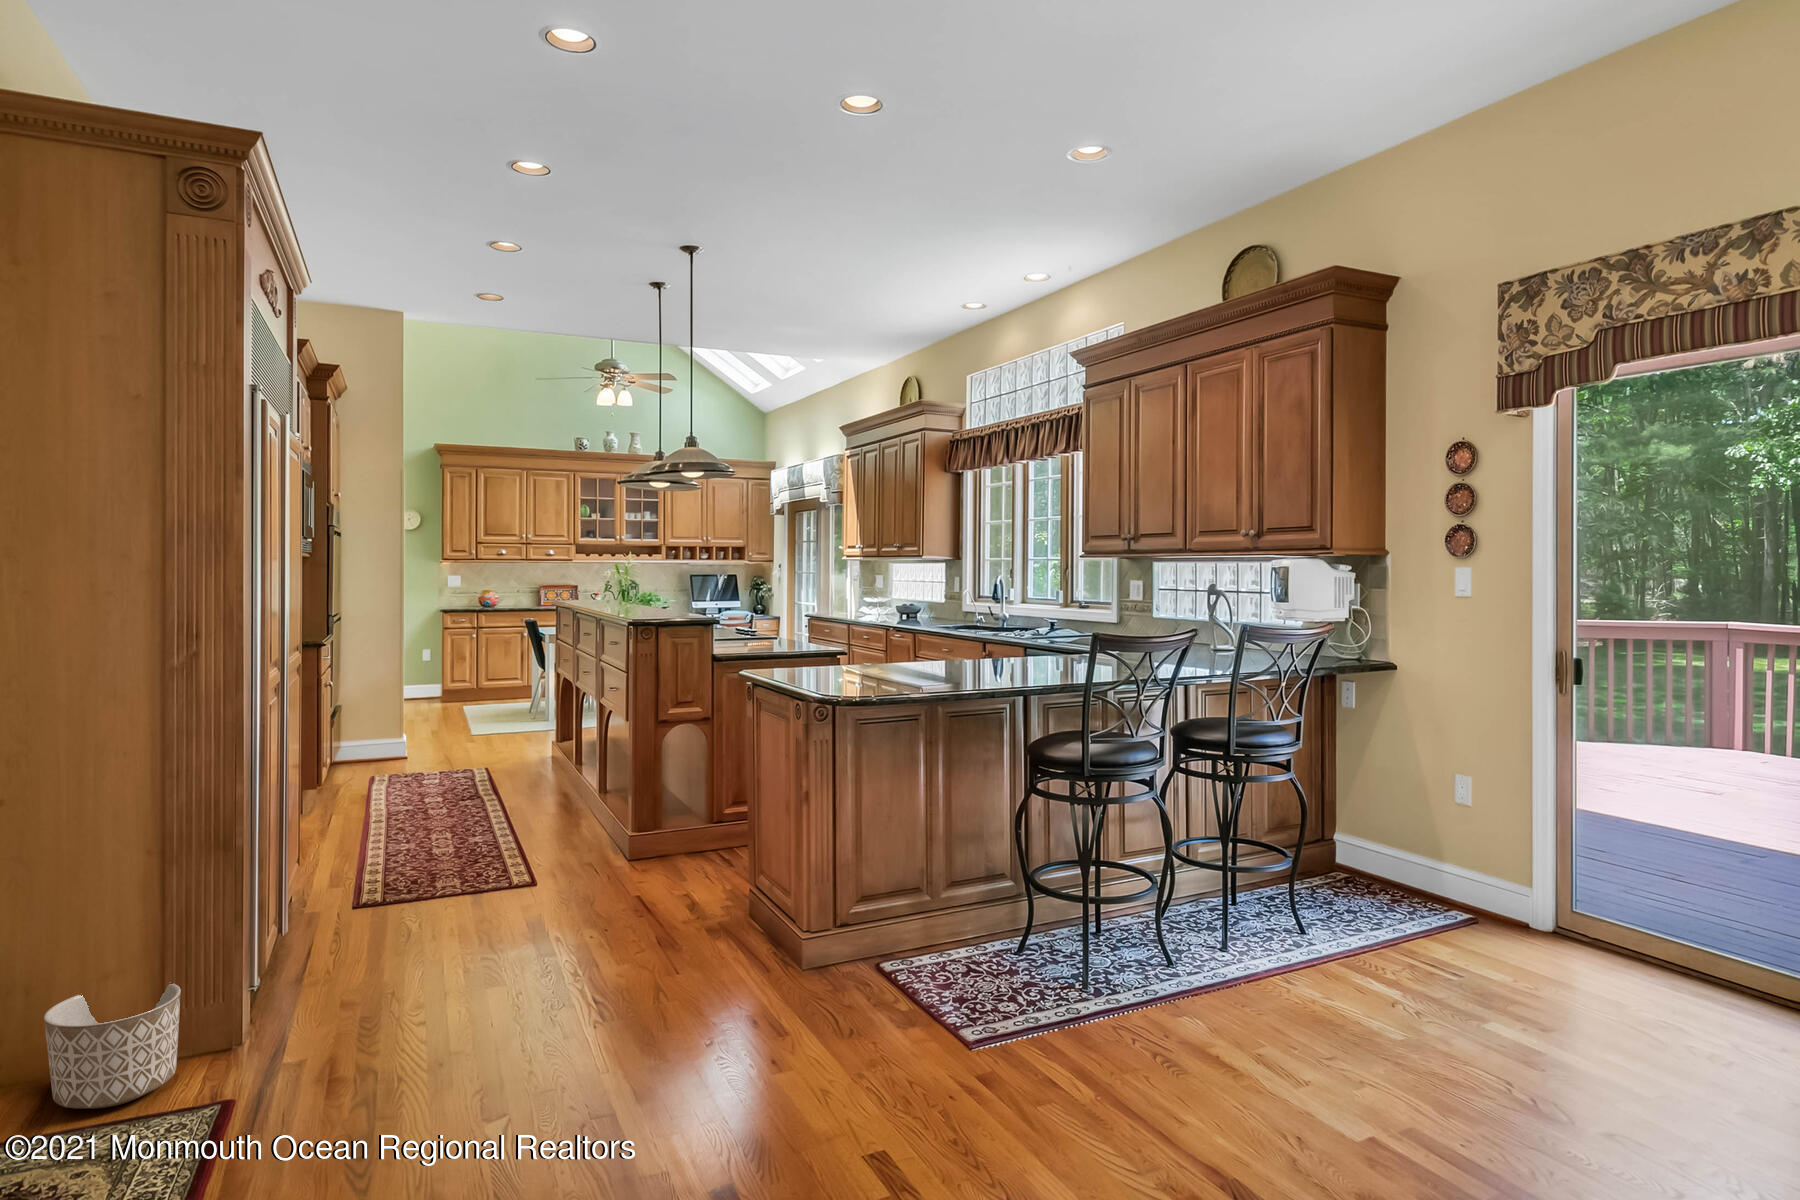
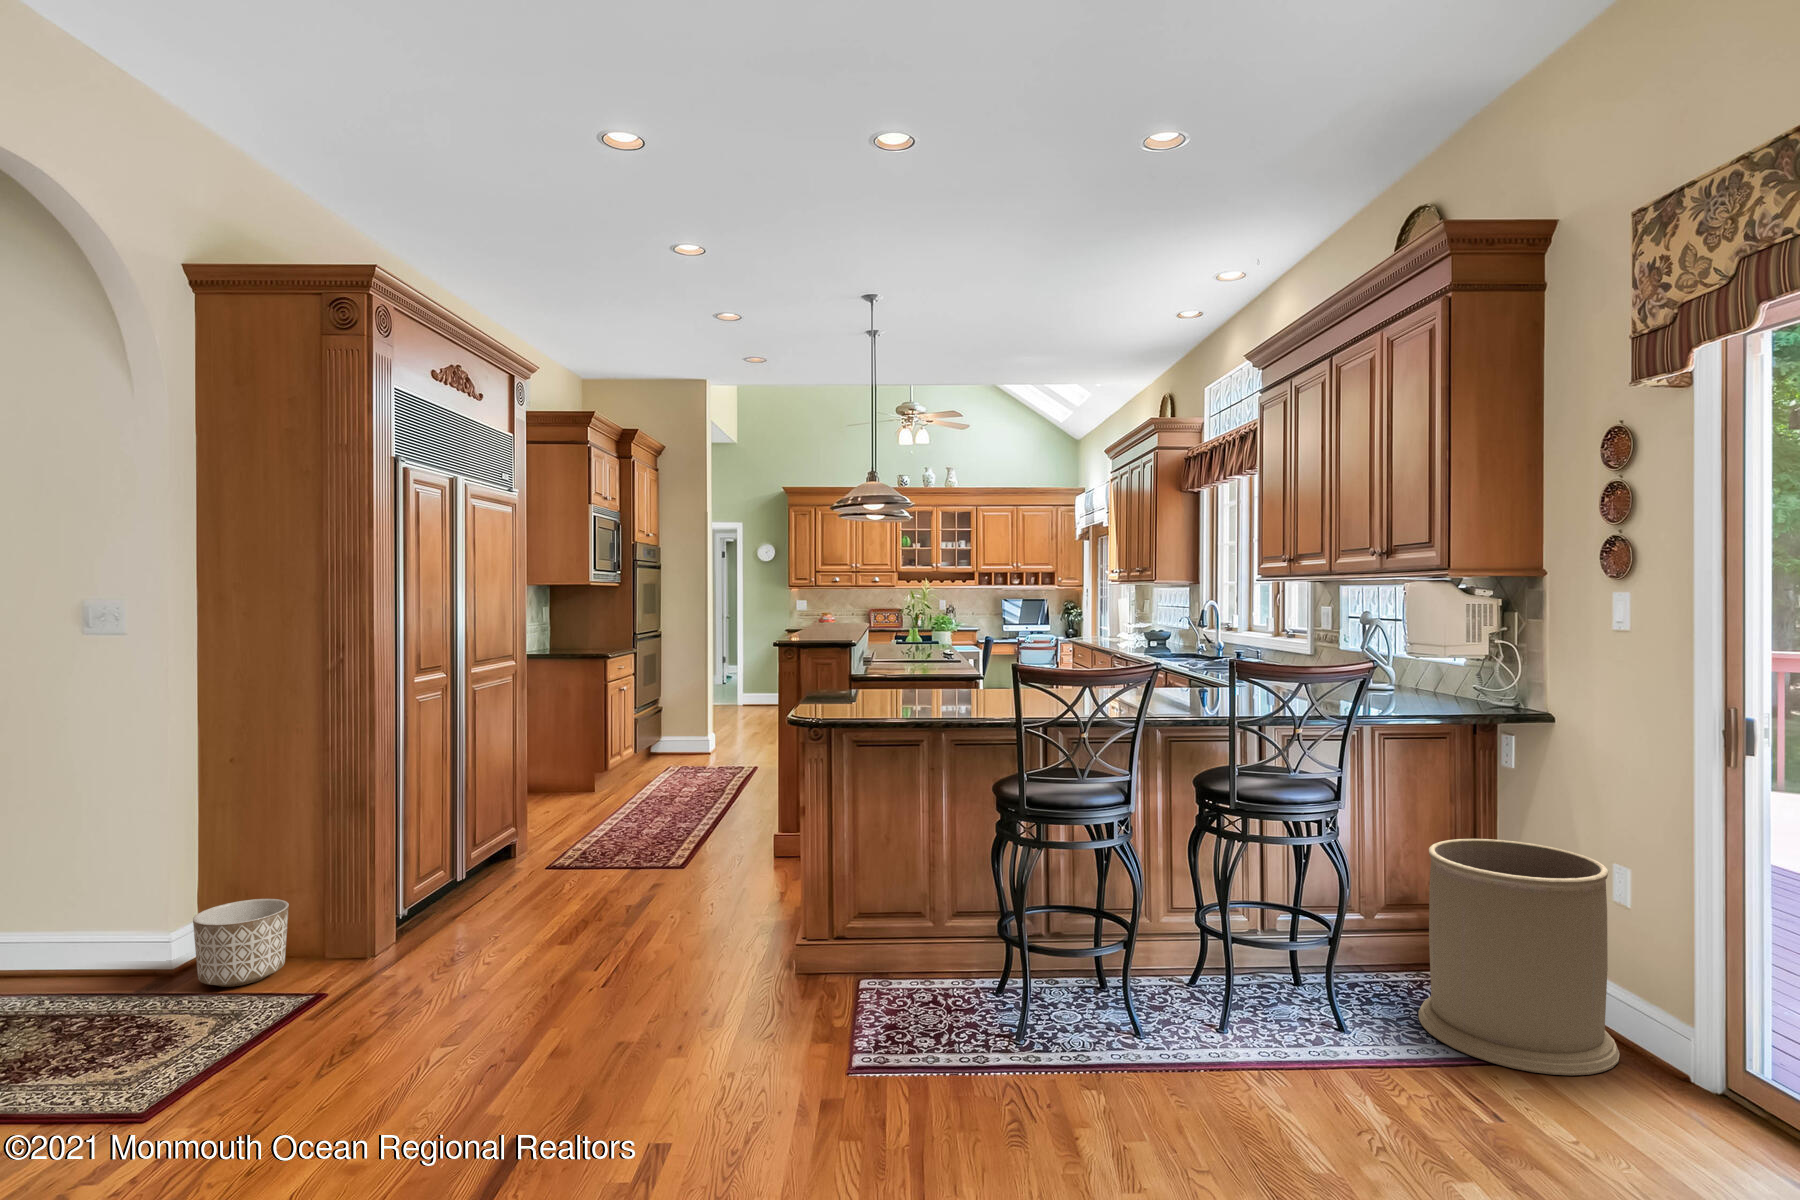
trash can: none [1337,767,1484,938] -> present [1419,839,1620,1075]

